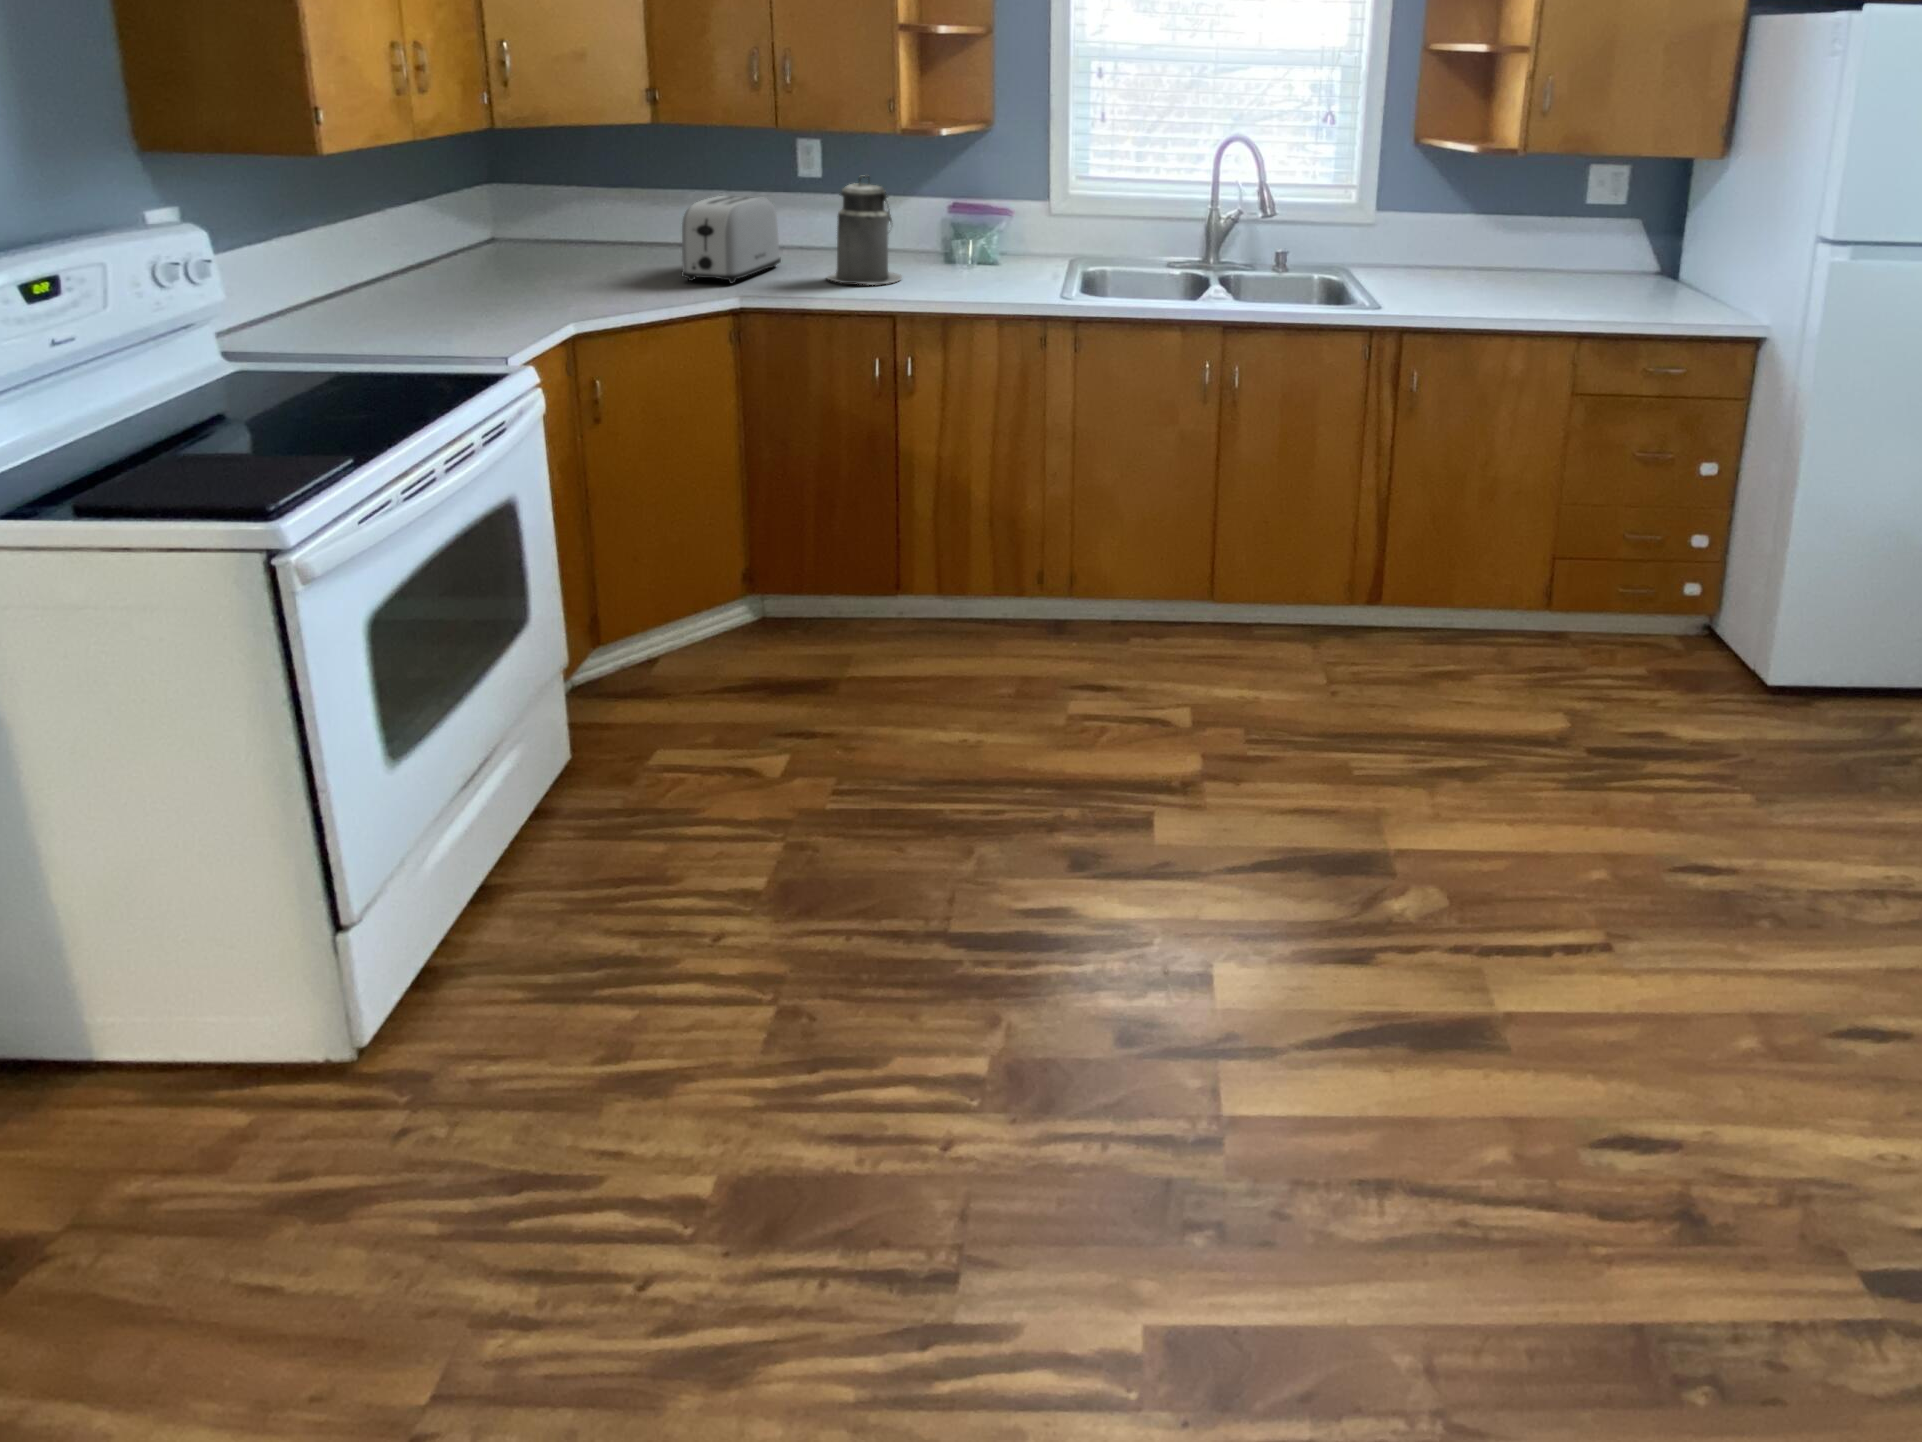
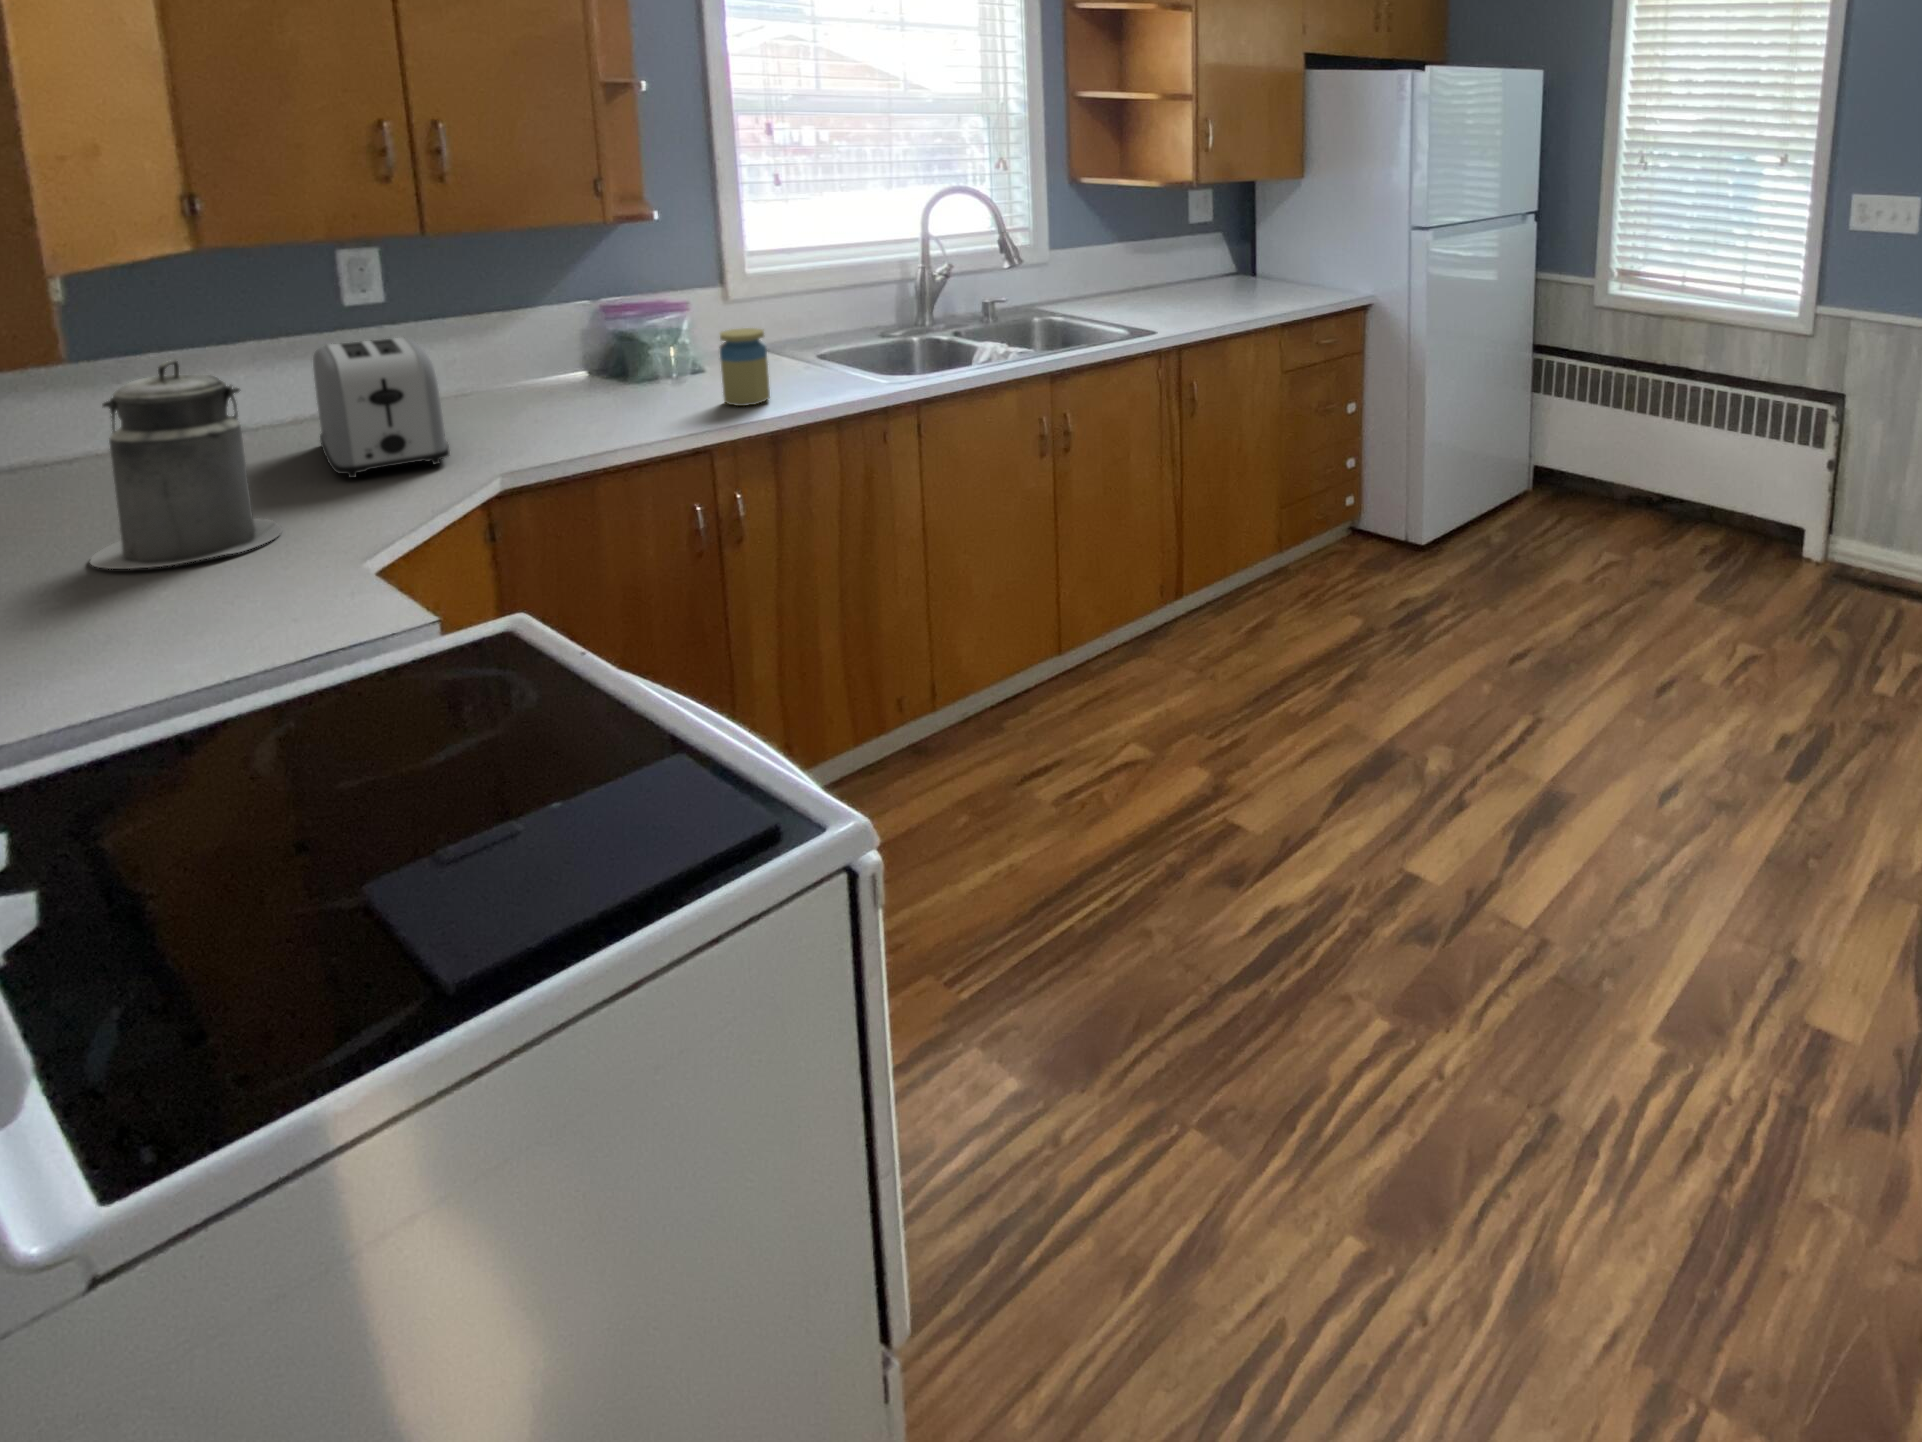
canister: present [827,176,902,285] -> present [90,360,282,569]
jar: none [929,227,965,291] -> present [719,328,770,406]

